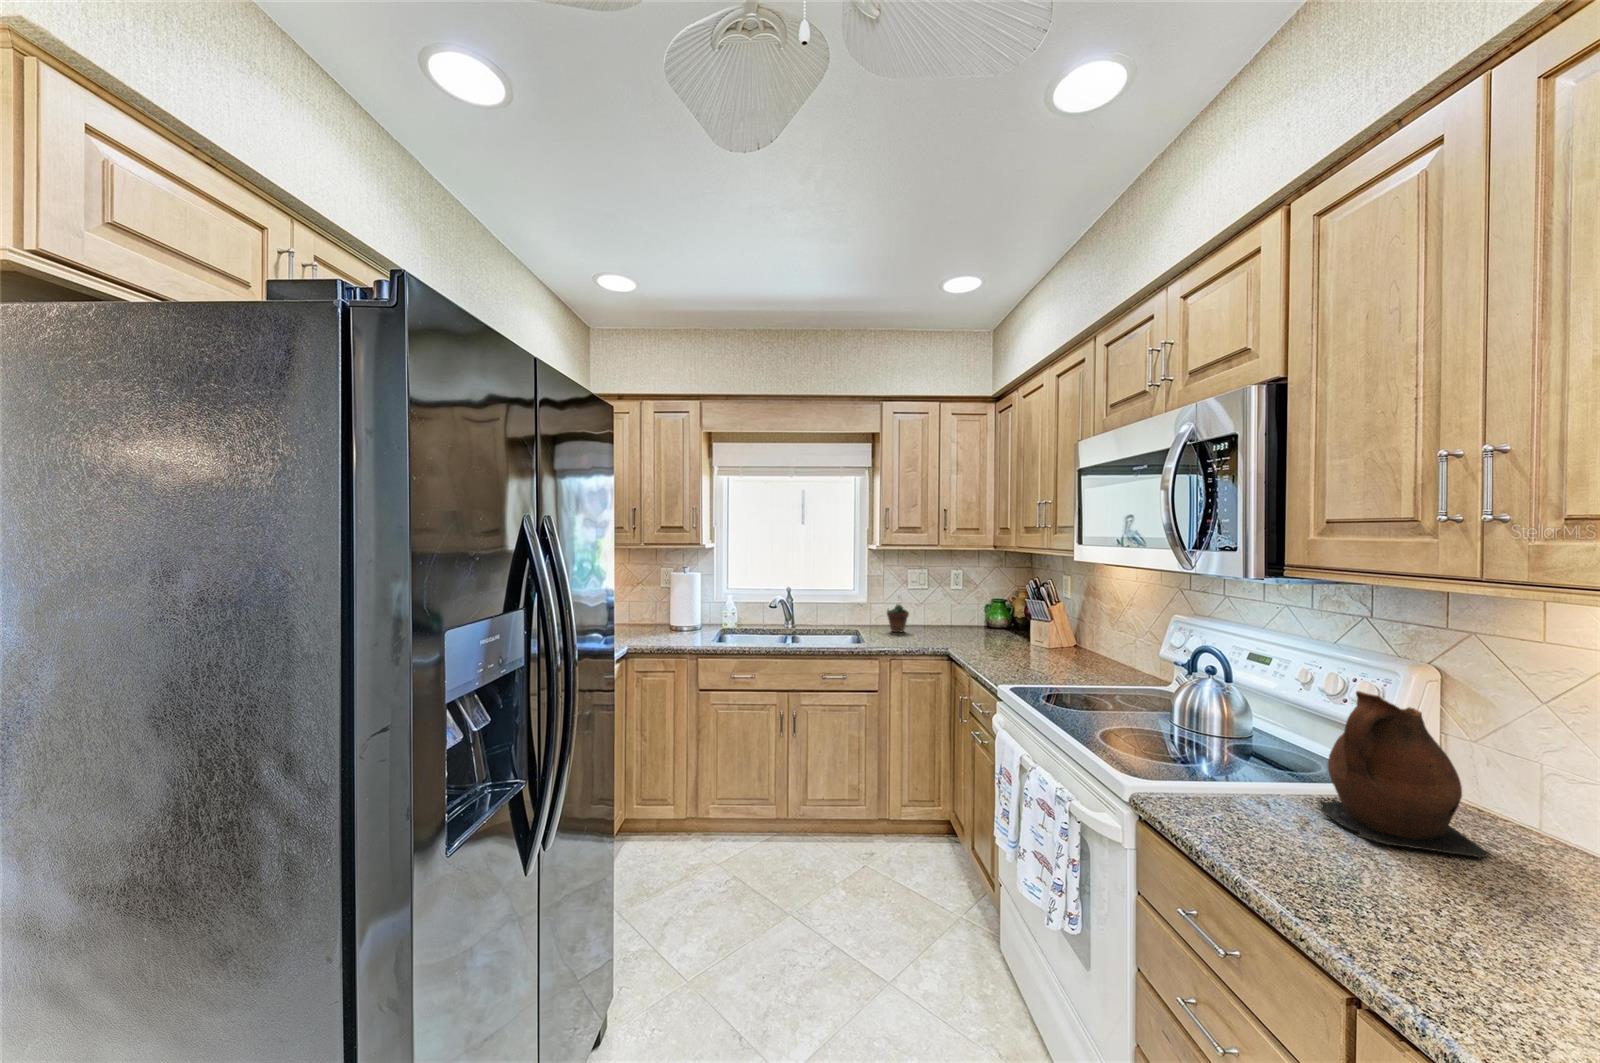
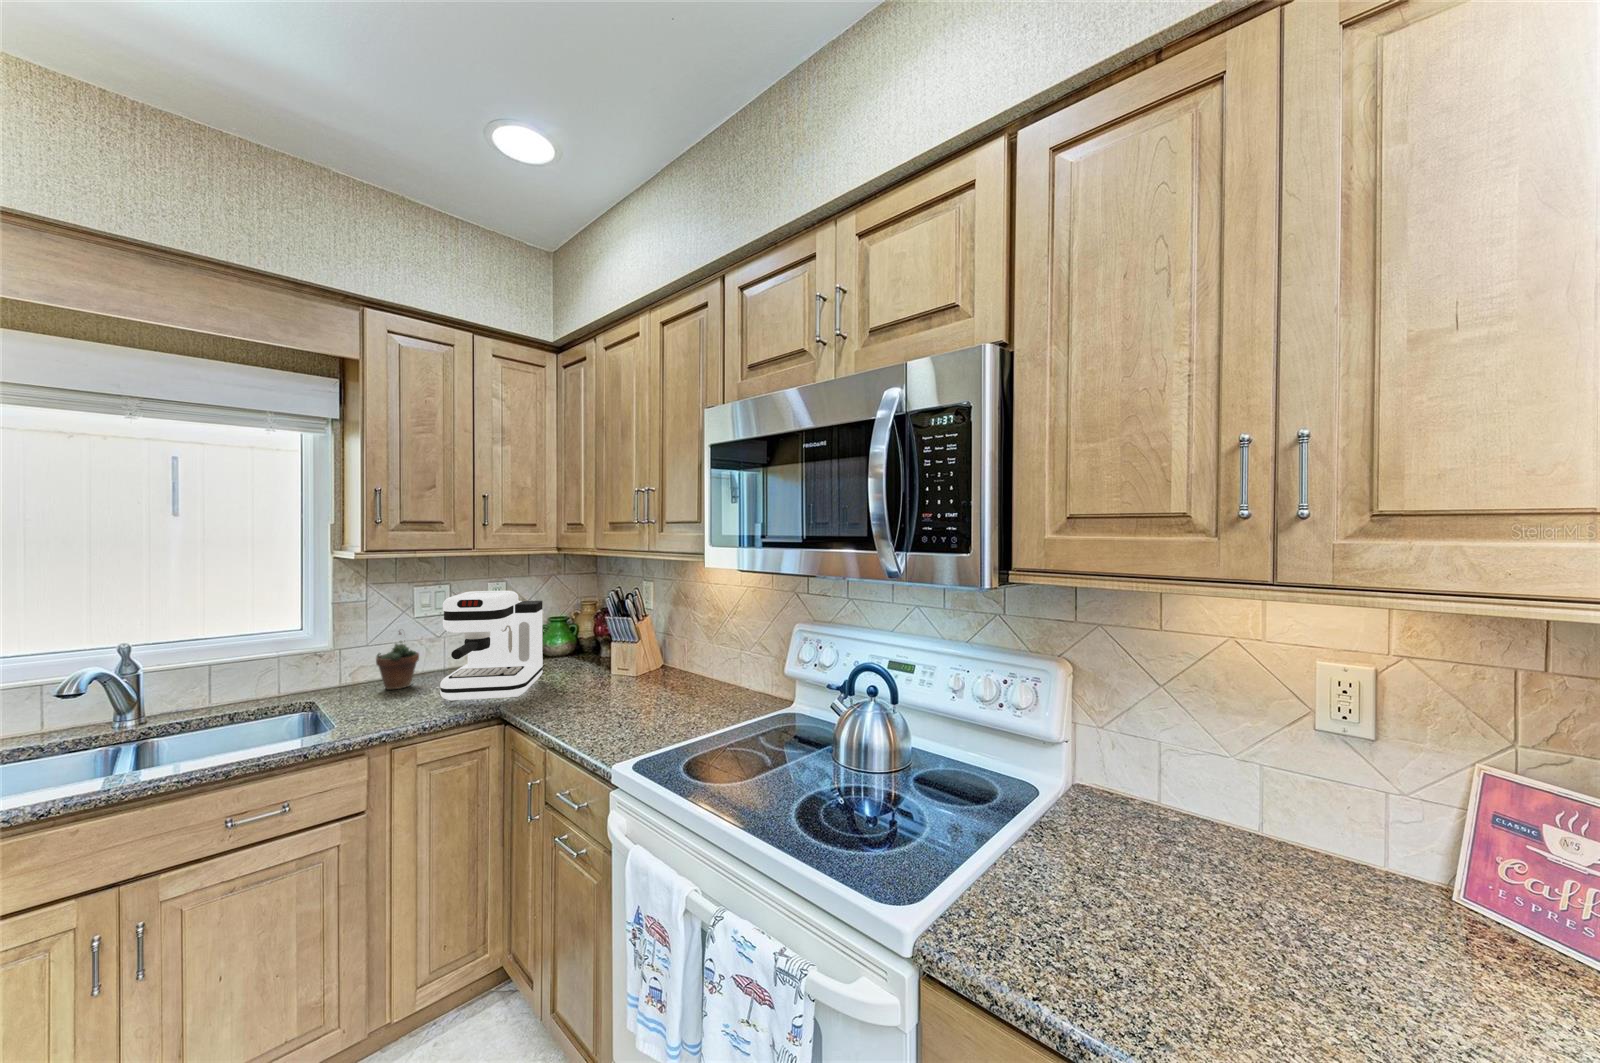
coffee maker: none [917,574,981,646] -> present [440,591,543,701]
ceramic pitcher: present [1317,691,1489,859] -> none [1159,753,1372,981]

